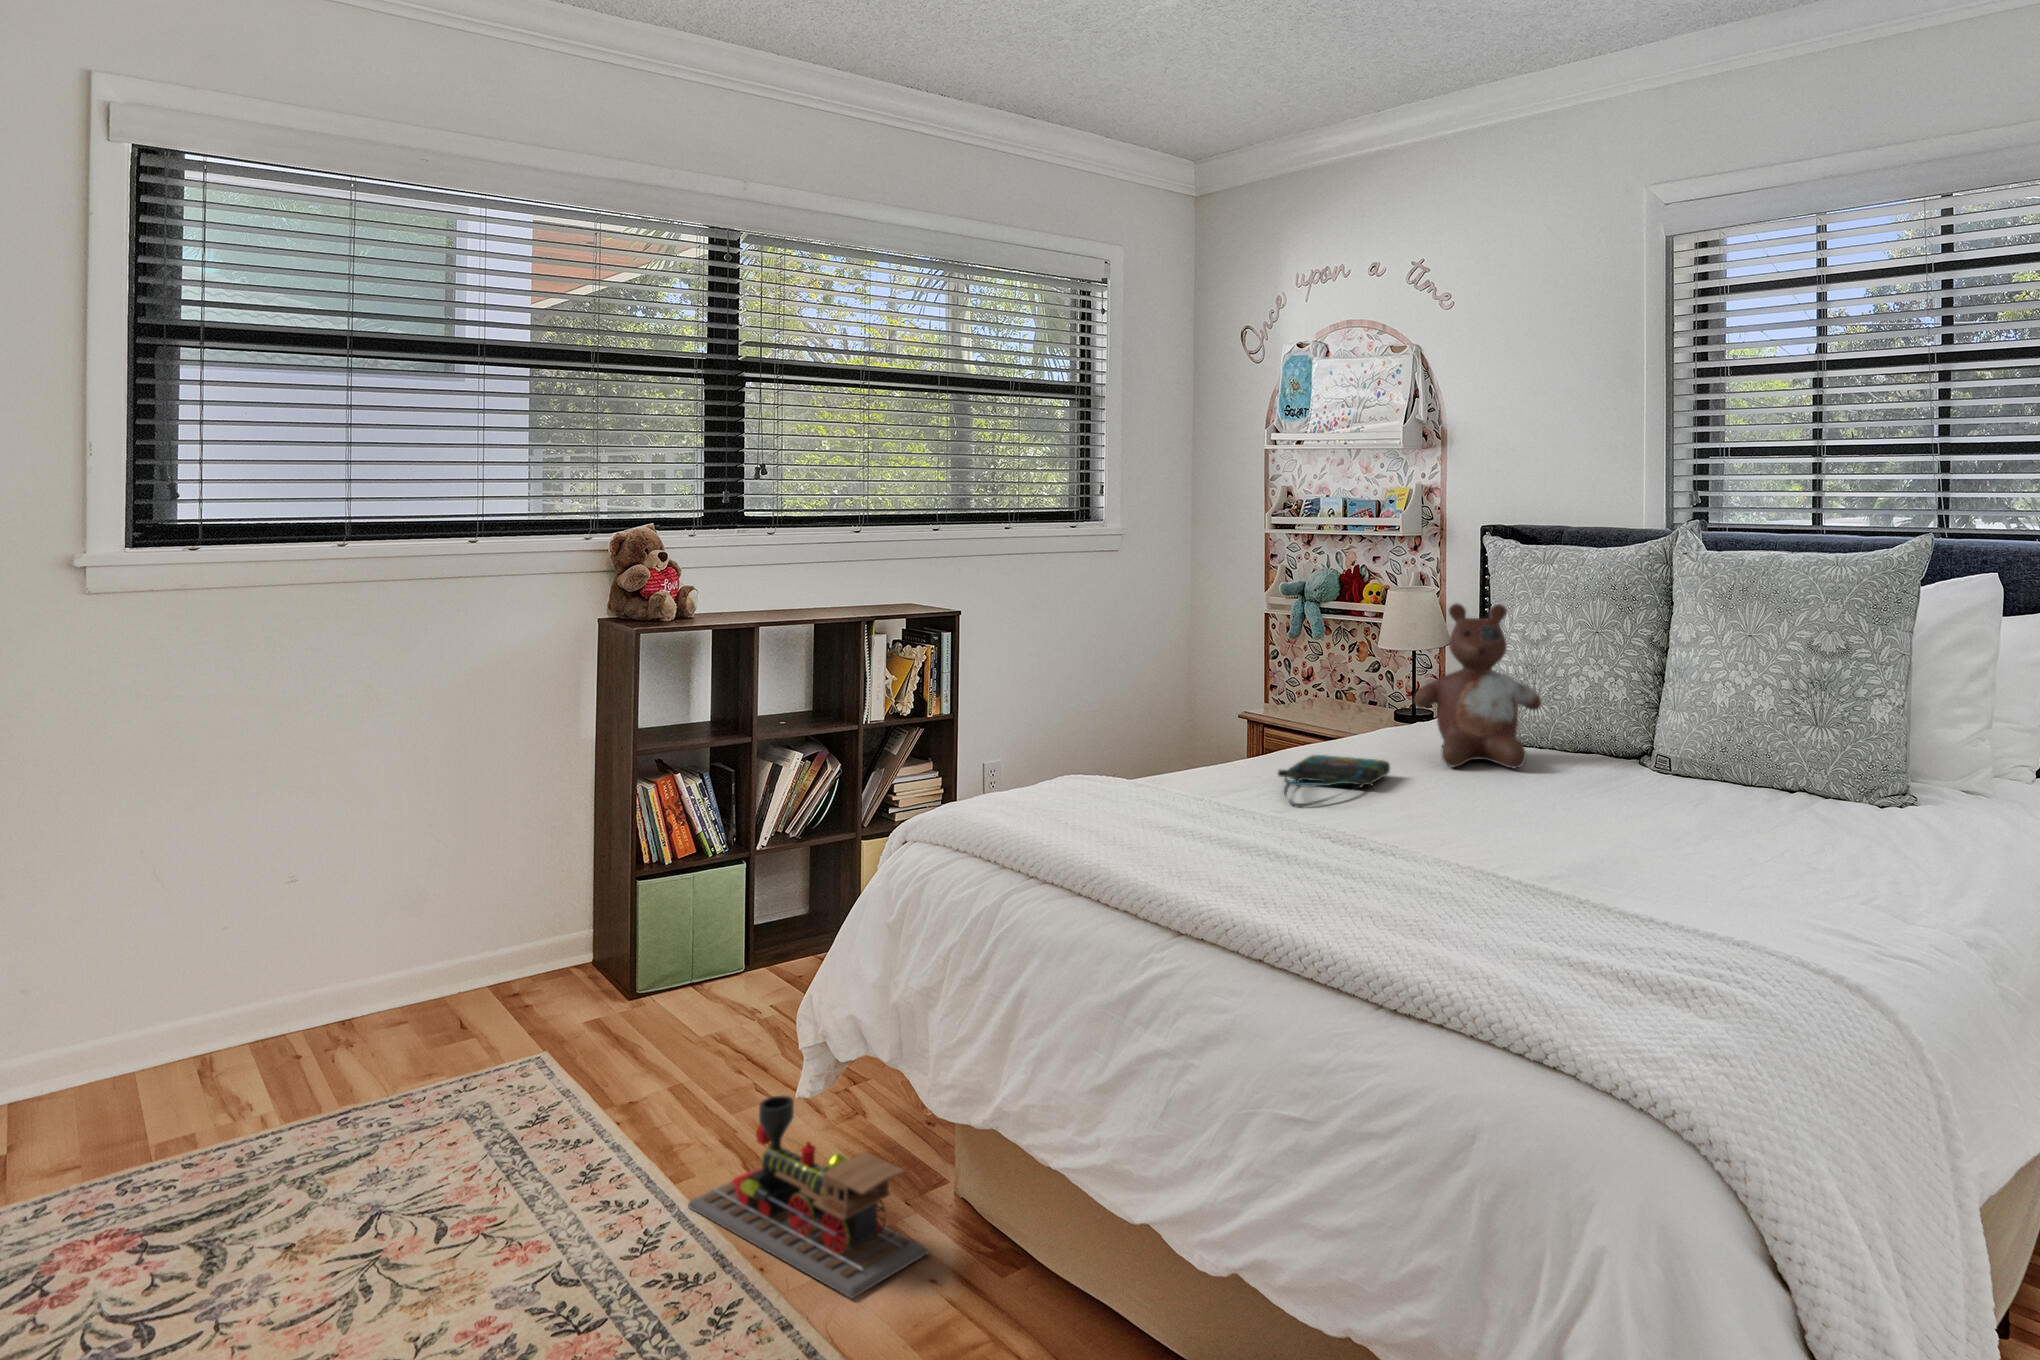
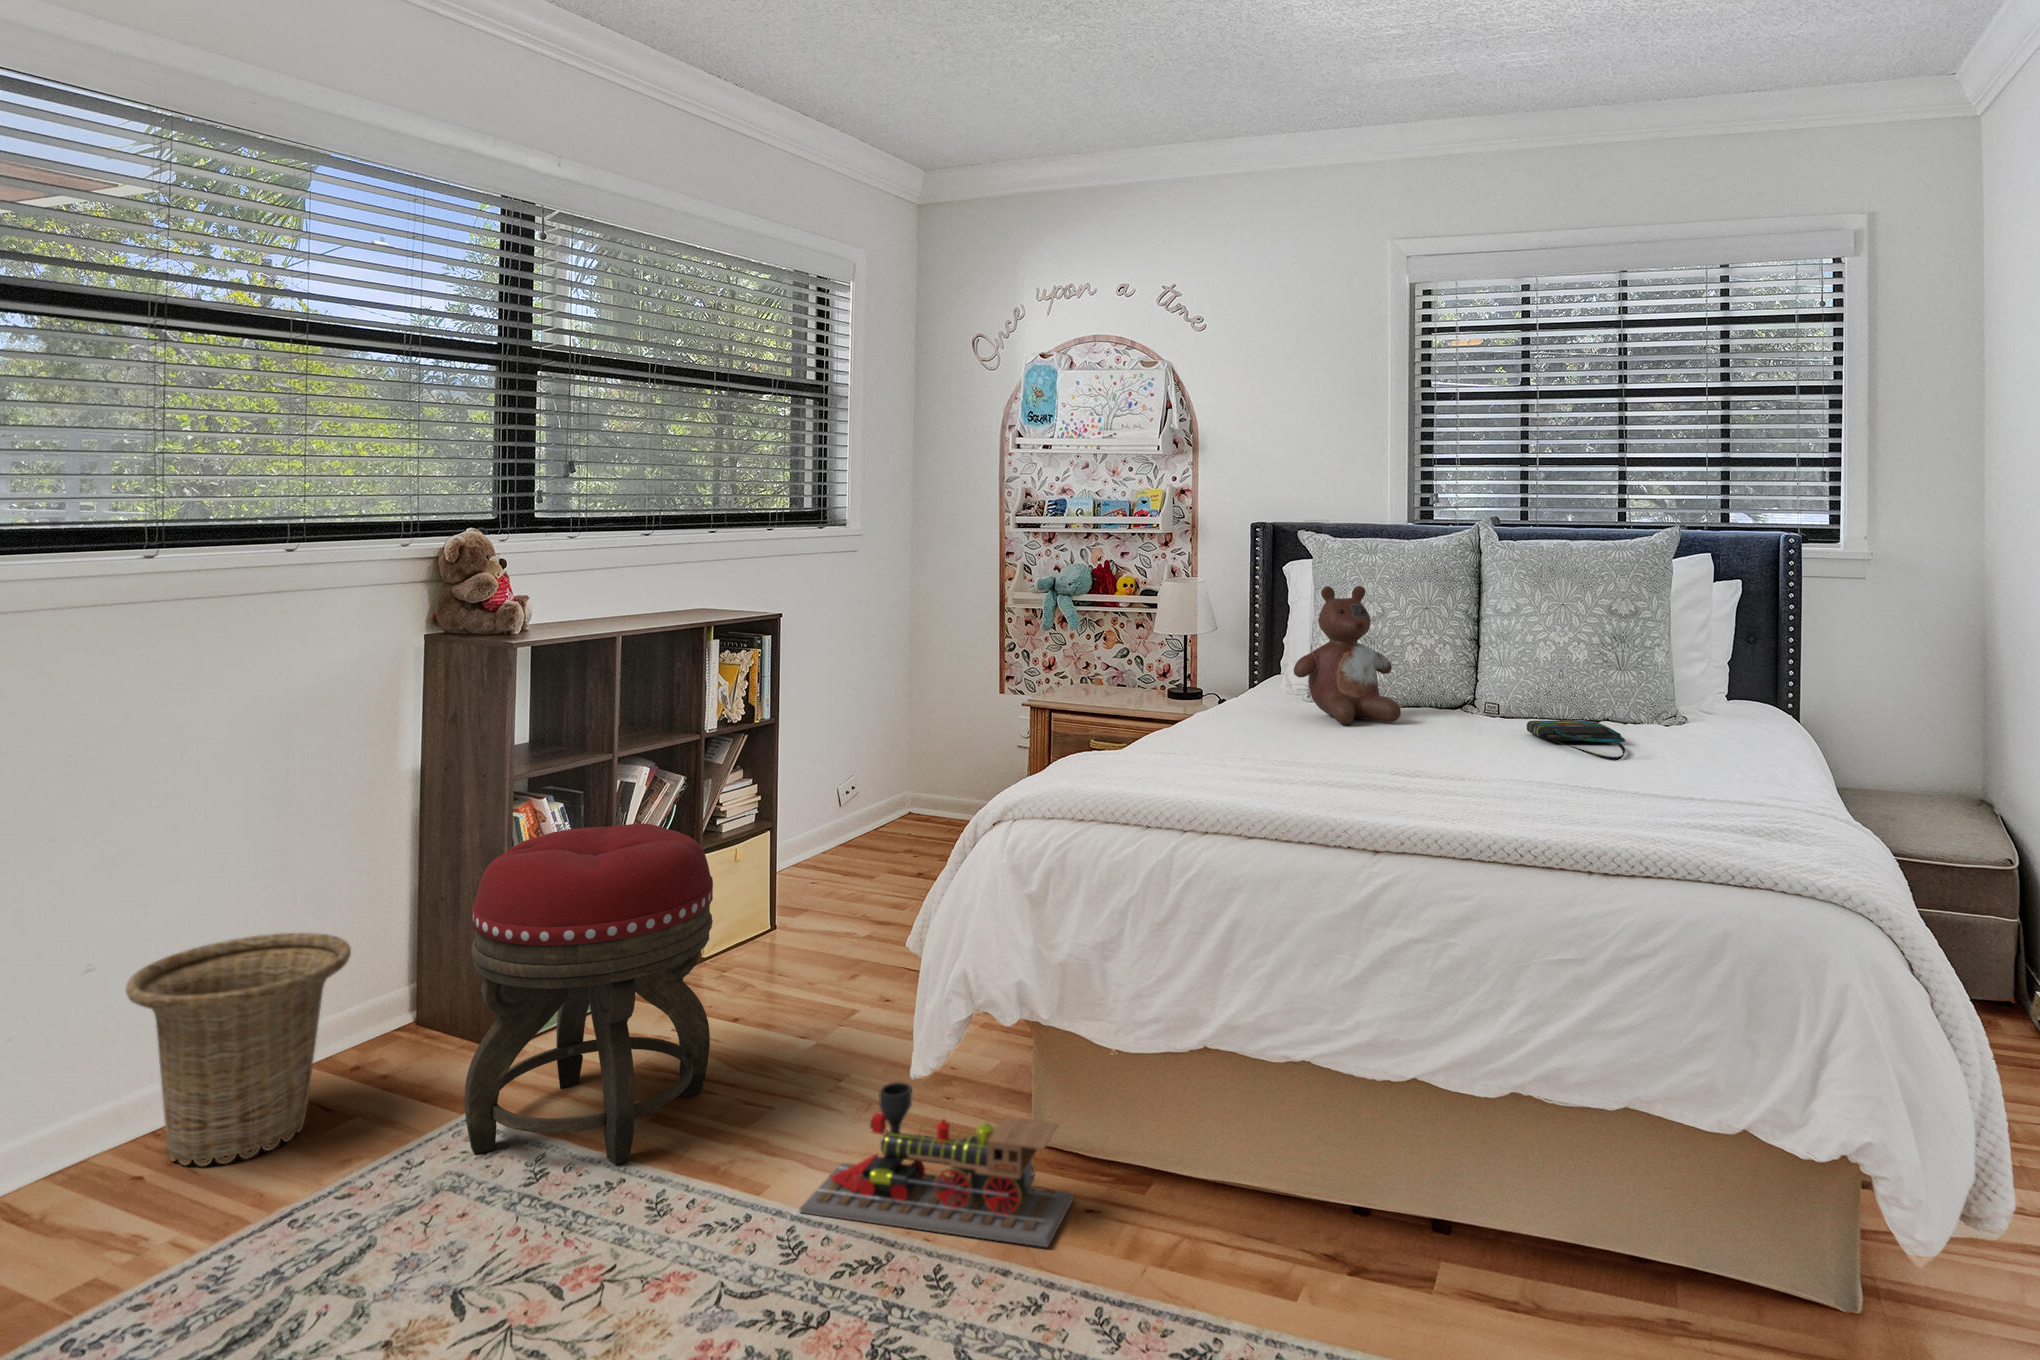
tote bag: present [1278,755,1390,807] -> present [1527,721,1625,761]
footstool: none [506,808,740,1126] -> present [464,823,713,1164]
basket: none [289,874,475,1065] -> present [126,933,351,1166]

